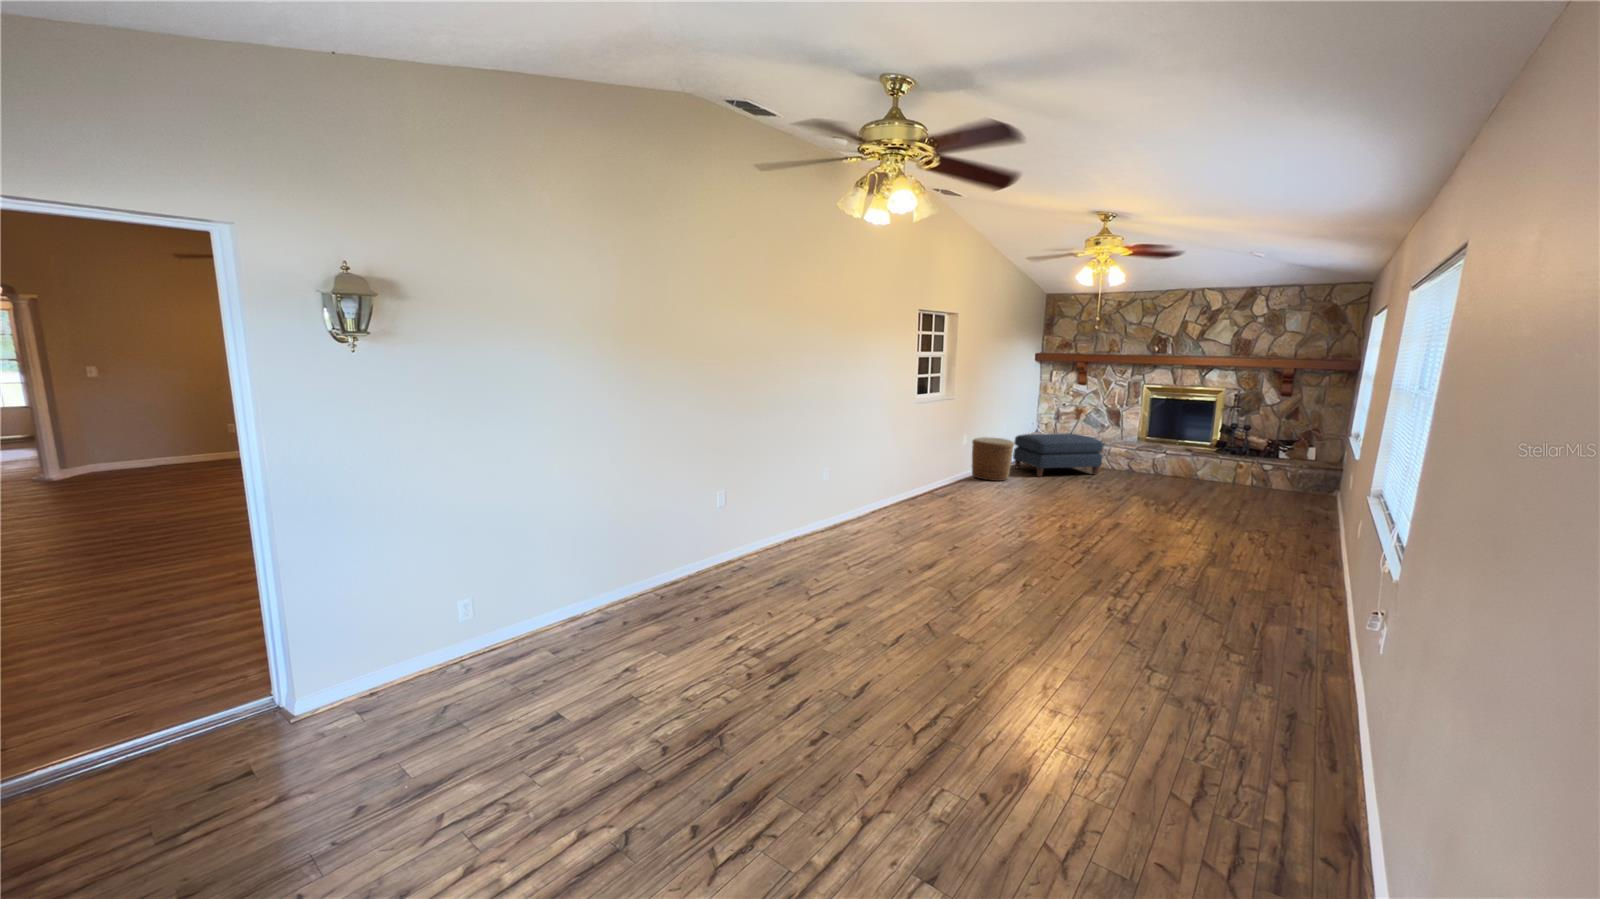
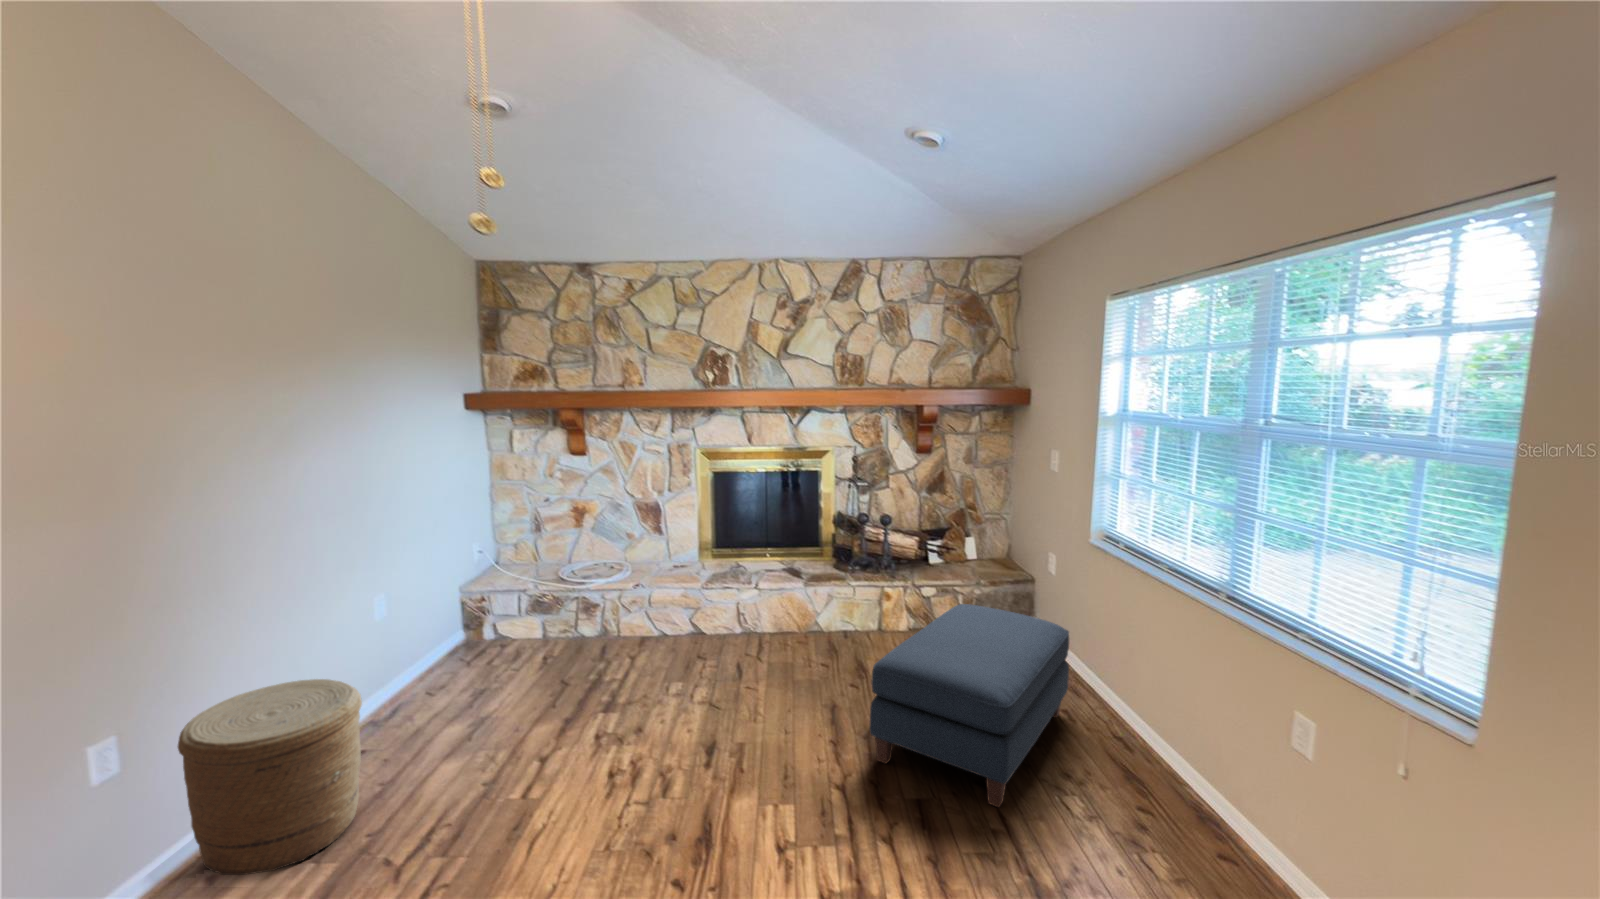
ottoman: present [1013,434,1104,477] -> present [869,604,1069,807]

